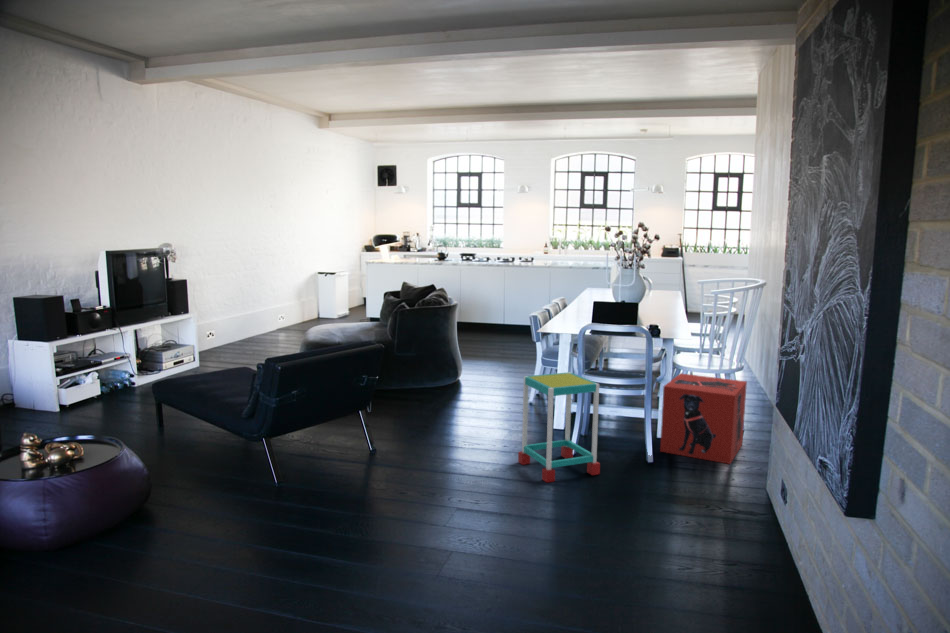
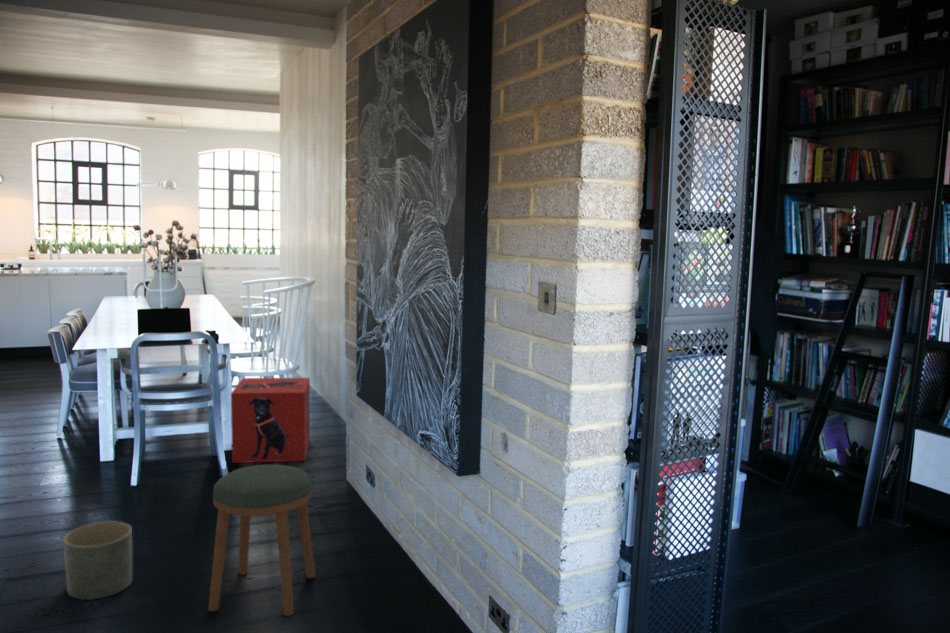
side table: present [518,372,600,482] -> none [65,392,174,525]
stool: none [597,457,703,607] -> present [208,465,315,616]
planter: none [499,478,550,541] -> present [64,521,132,600]

